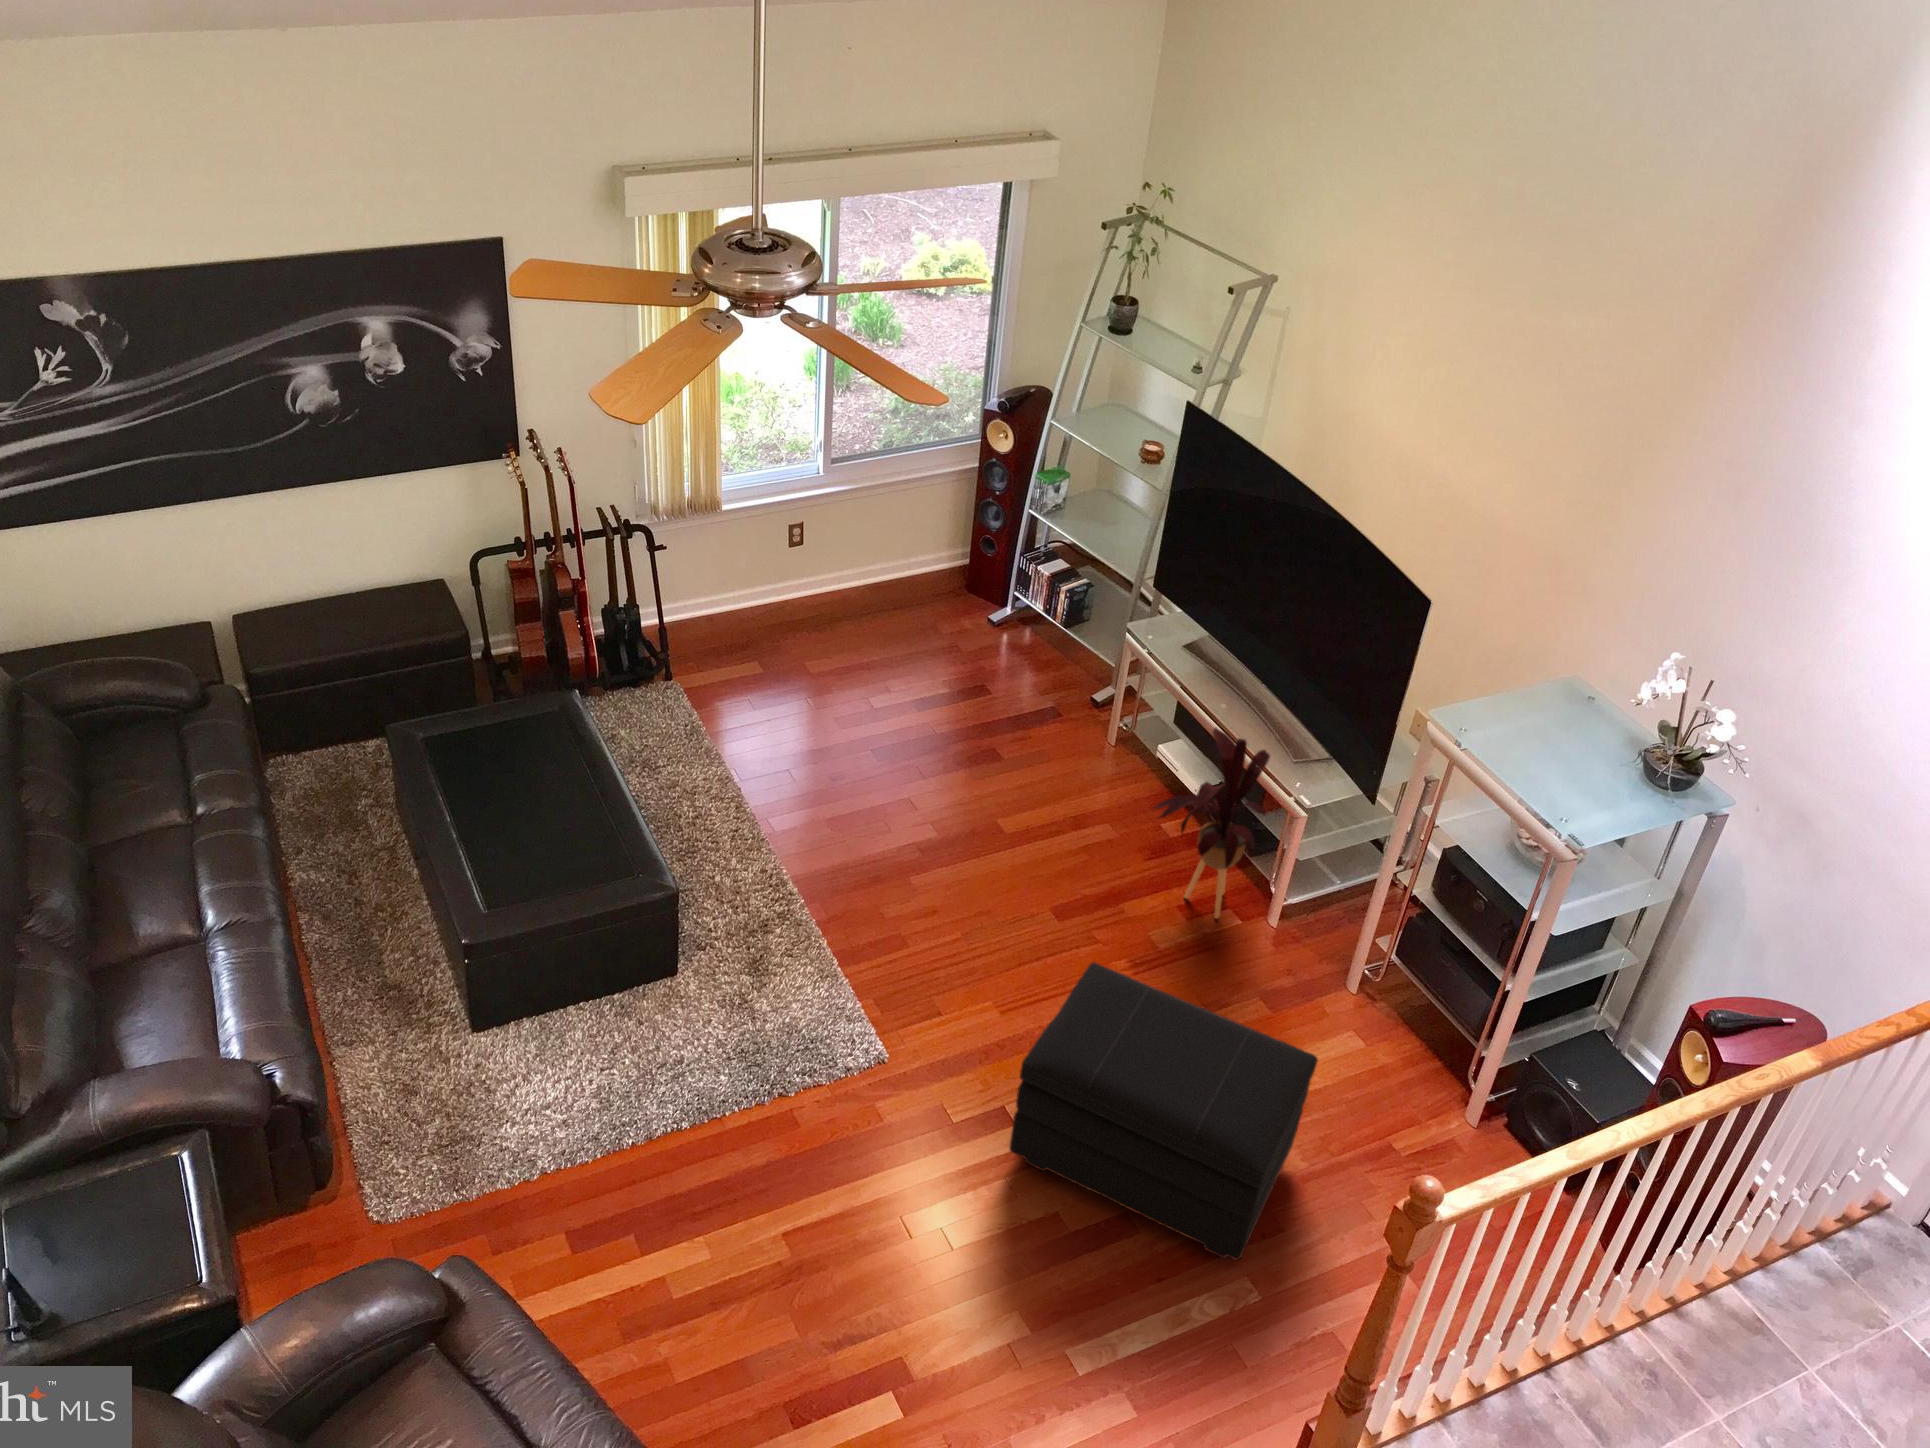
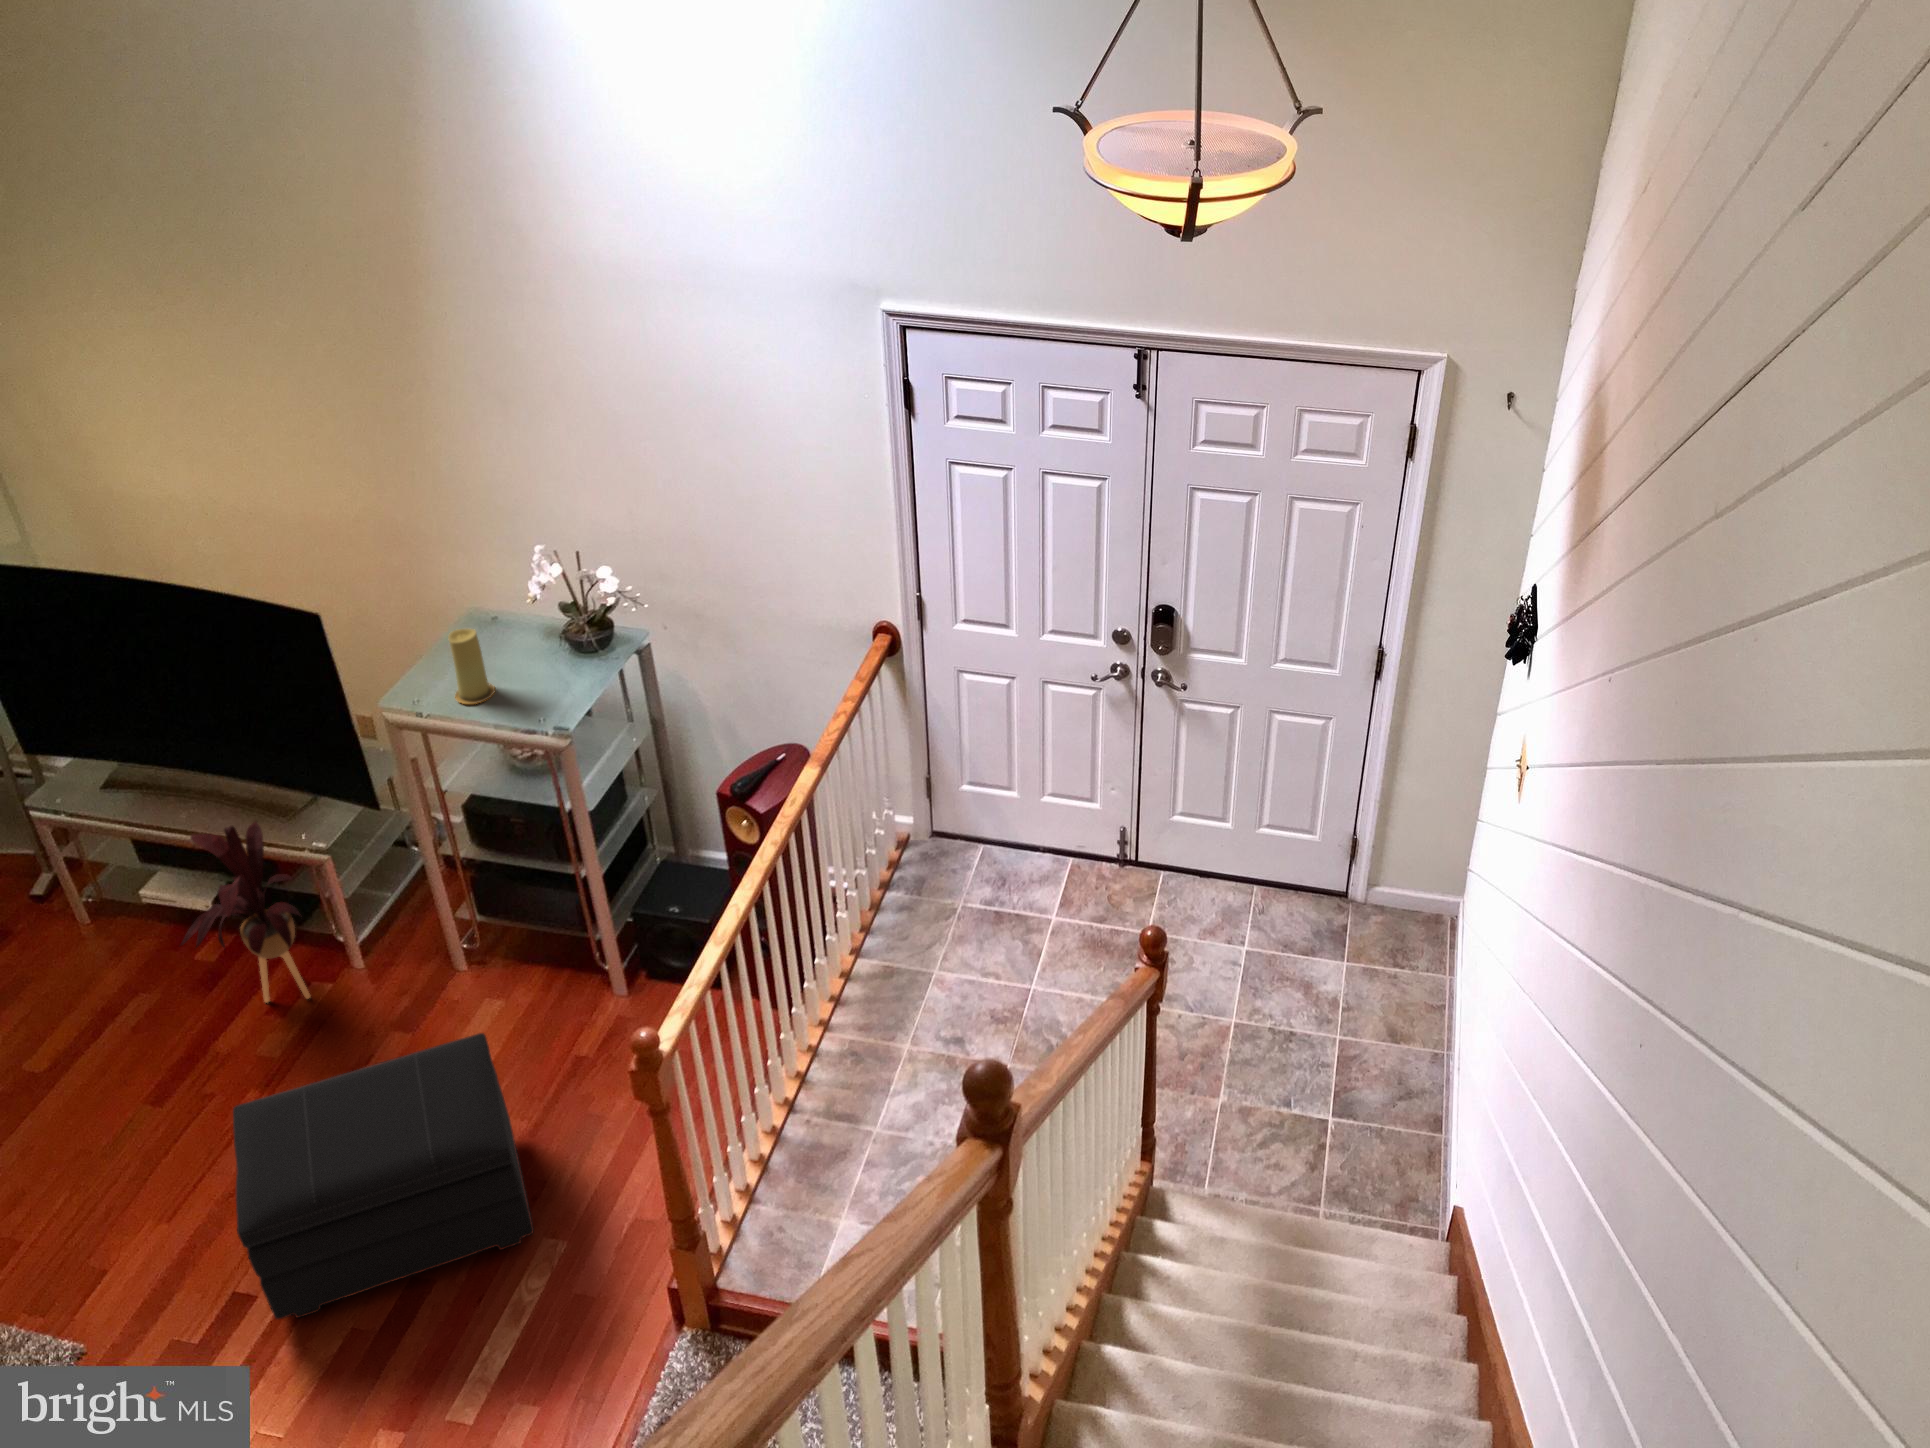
candle: none [1497,687,1558,769] -> present [448,629,495,704]

